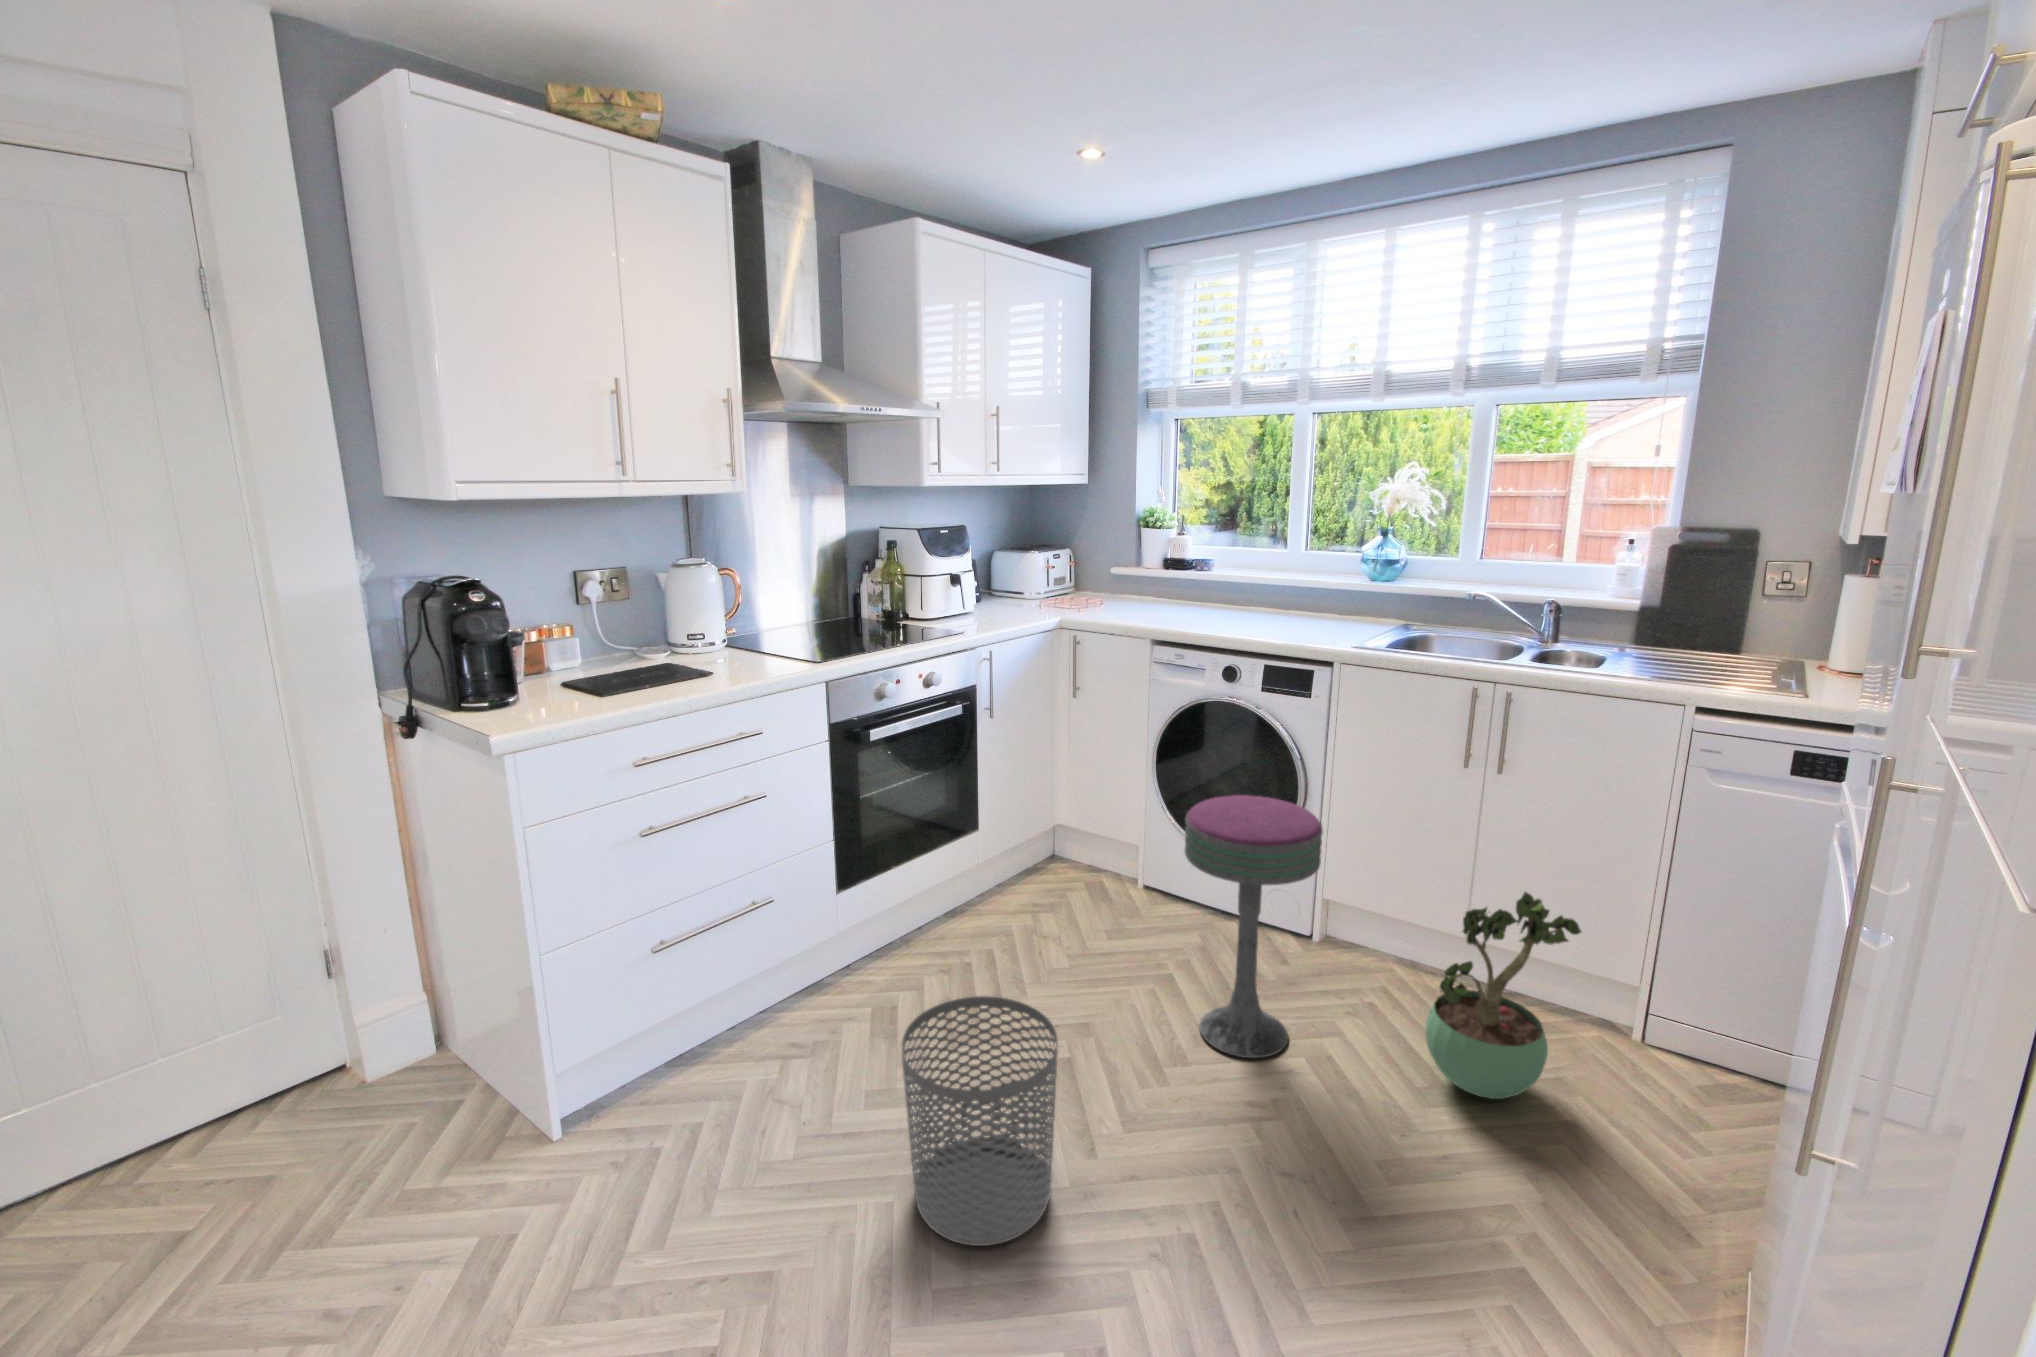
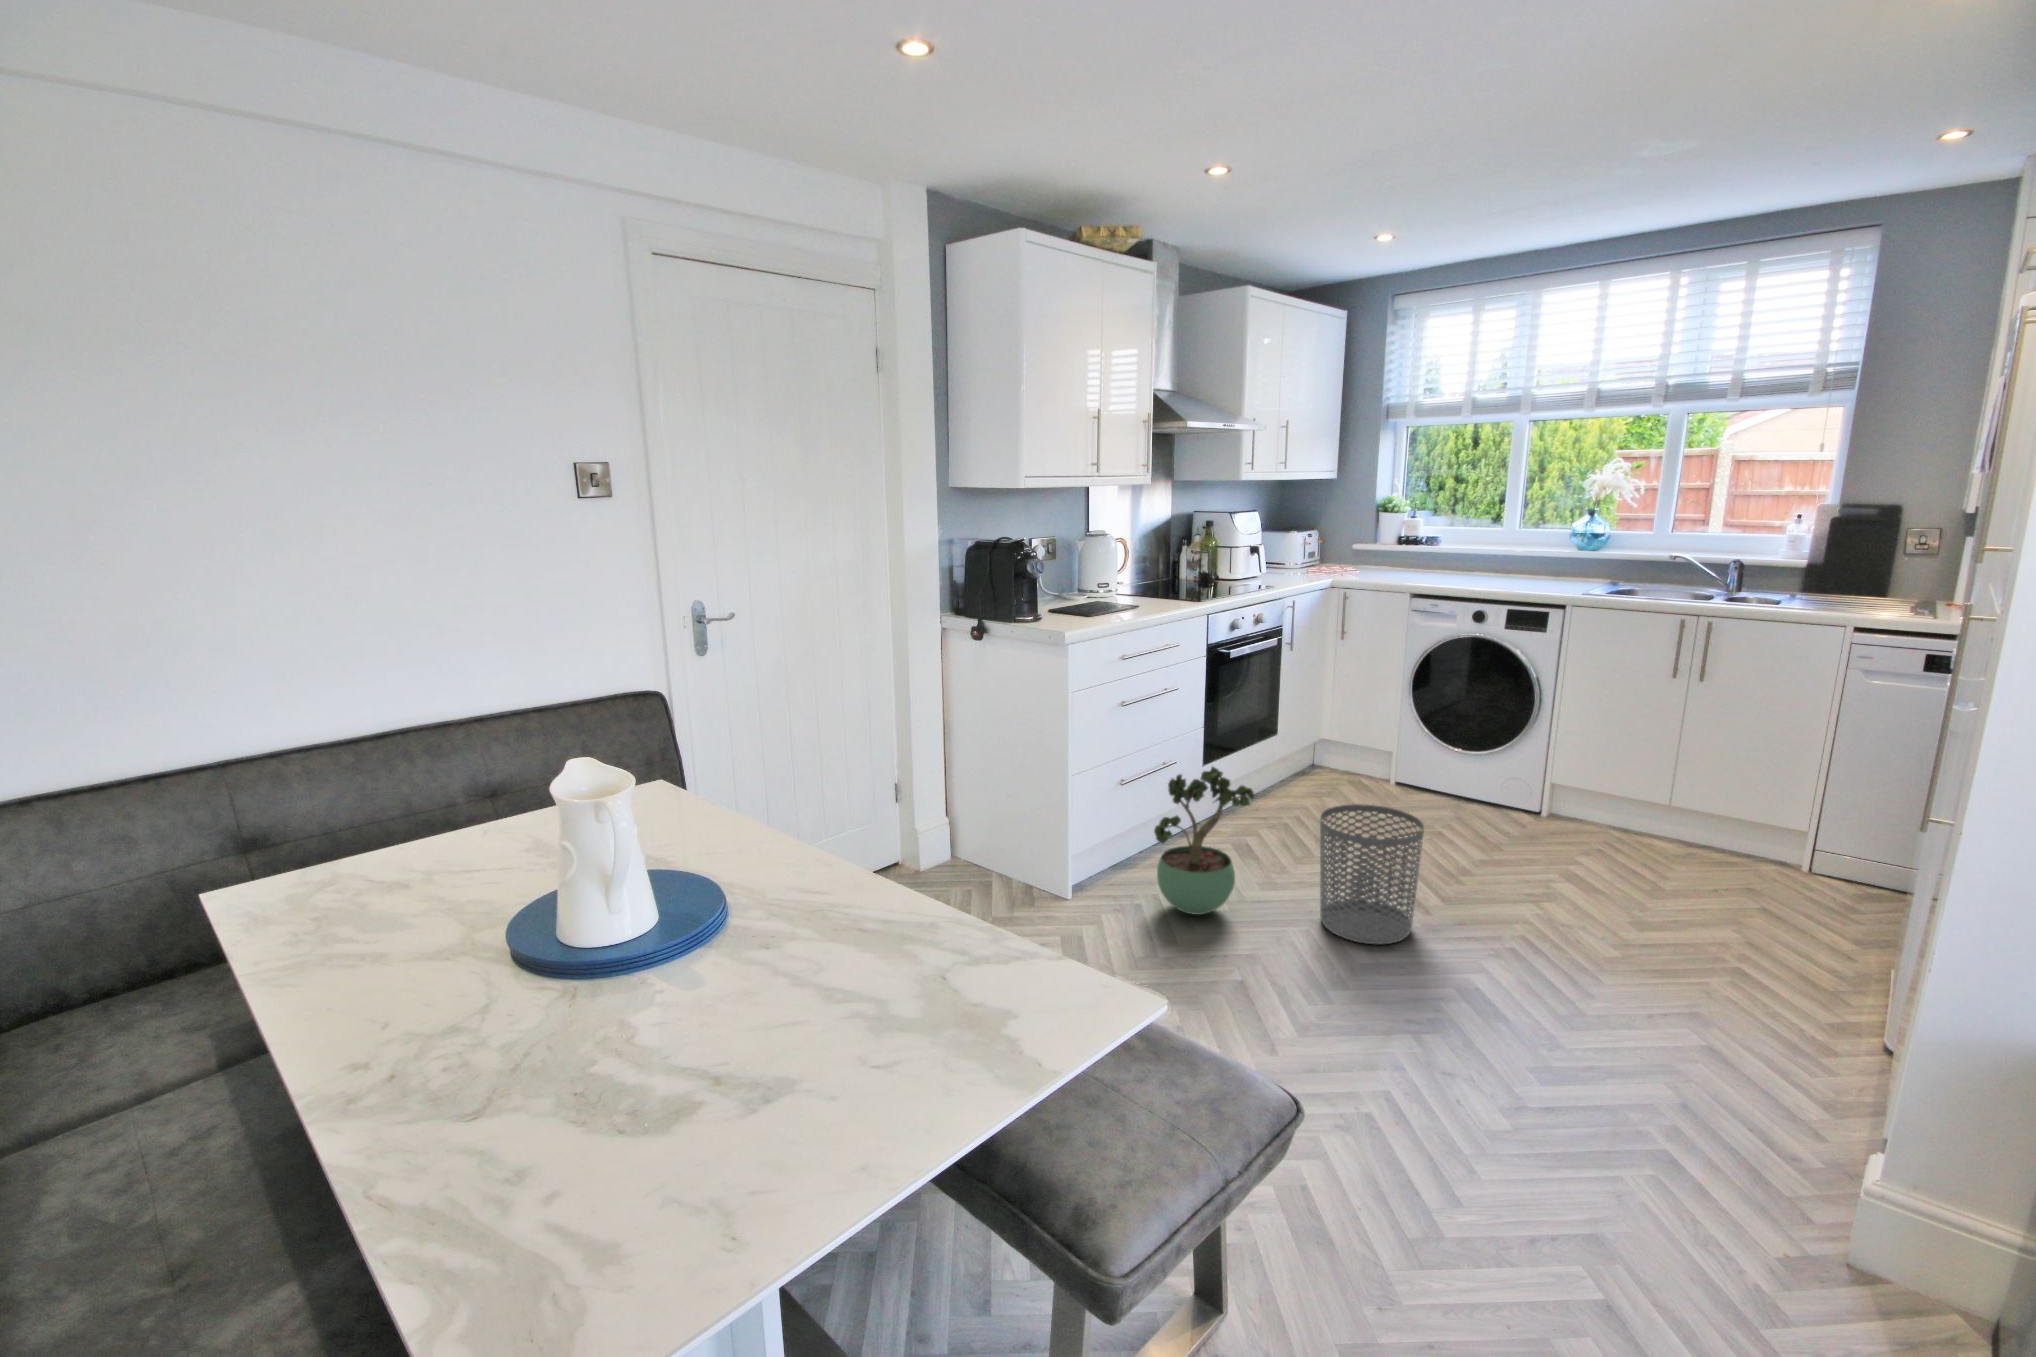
bar stool: present [1184,795,1323,1058] -> none [1471,694,1576,873]
potted plant: present [1426,892,1581,1099] -> present [1154,767,1254,915]

